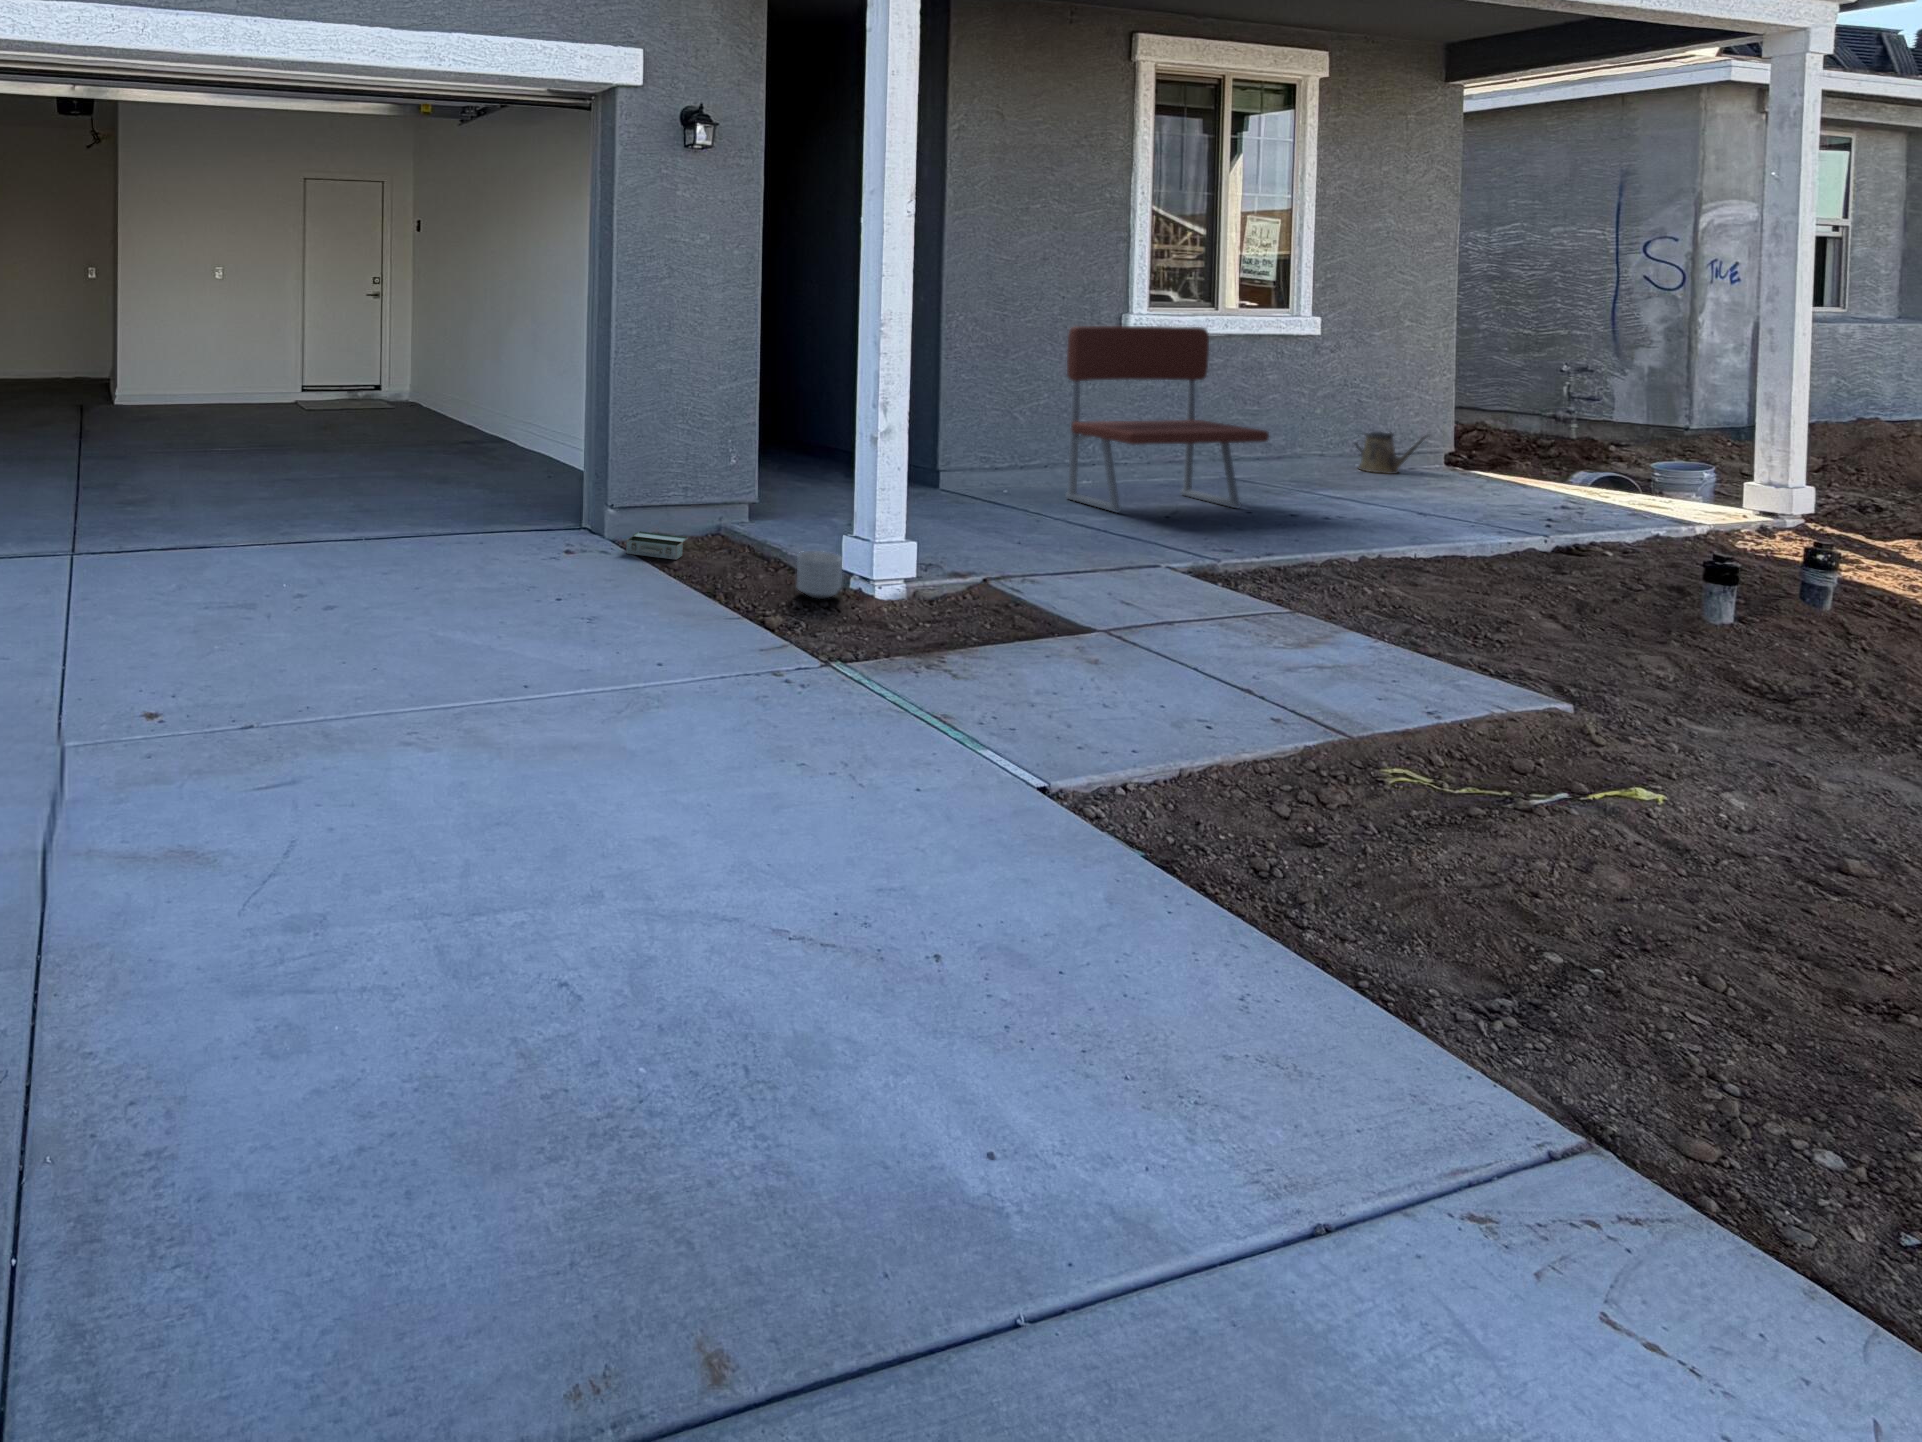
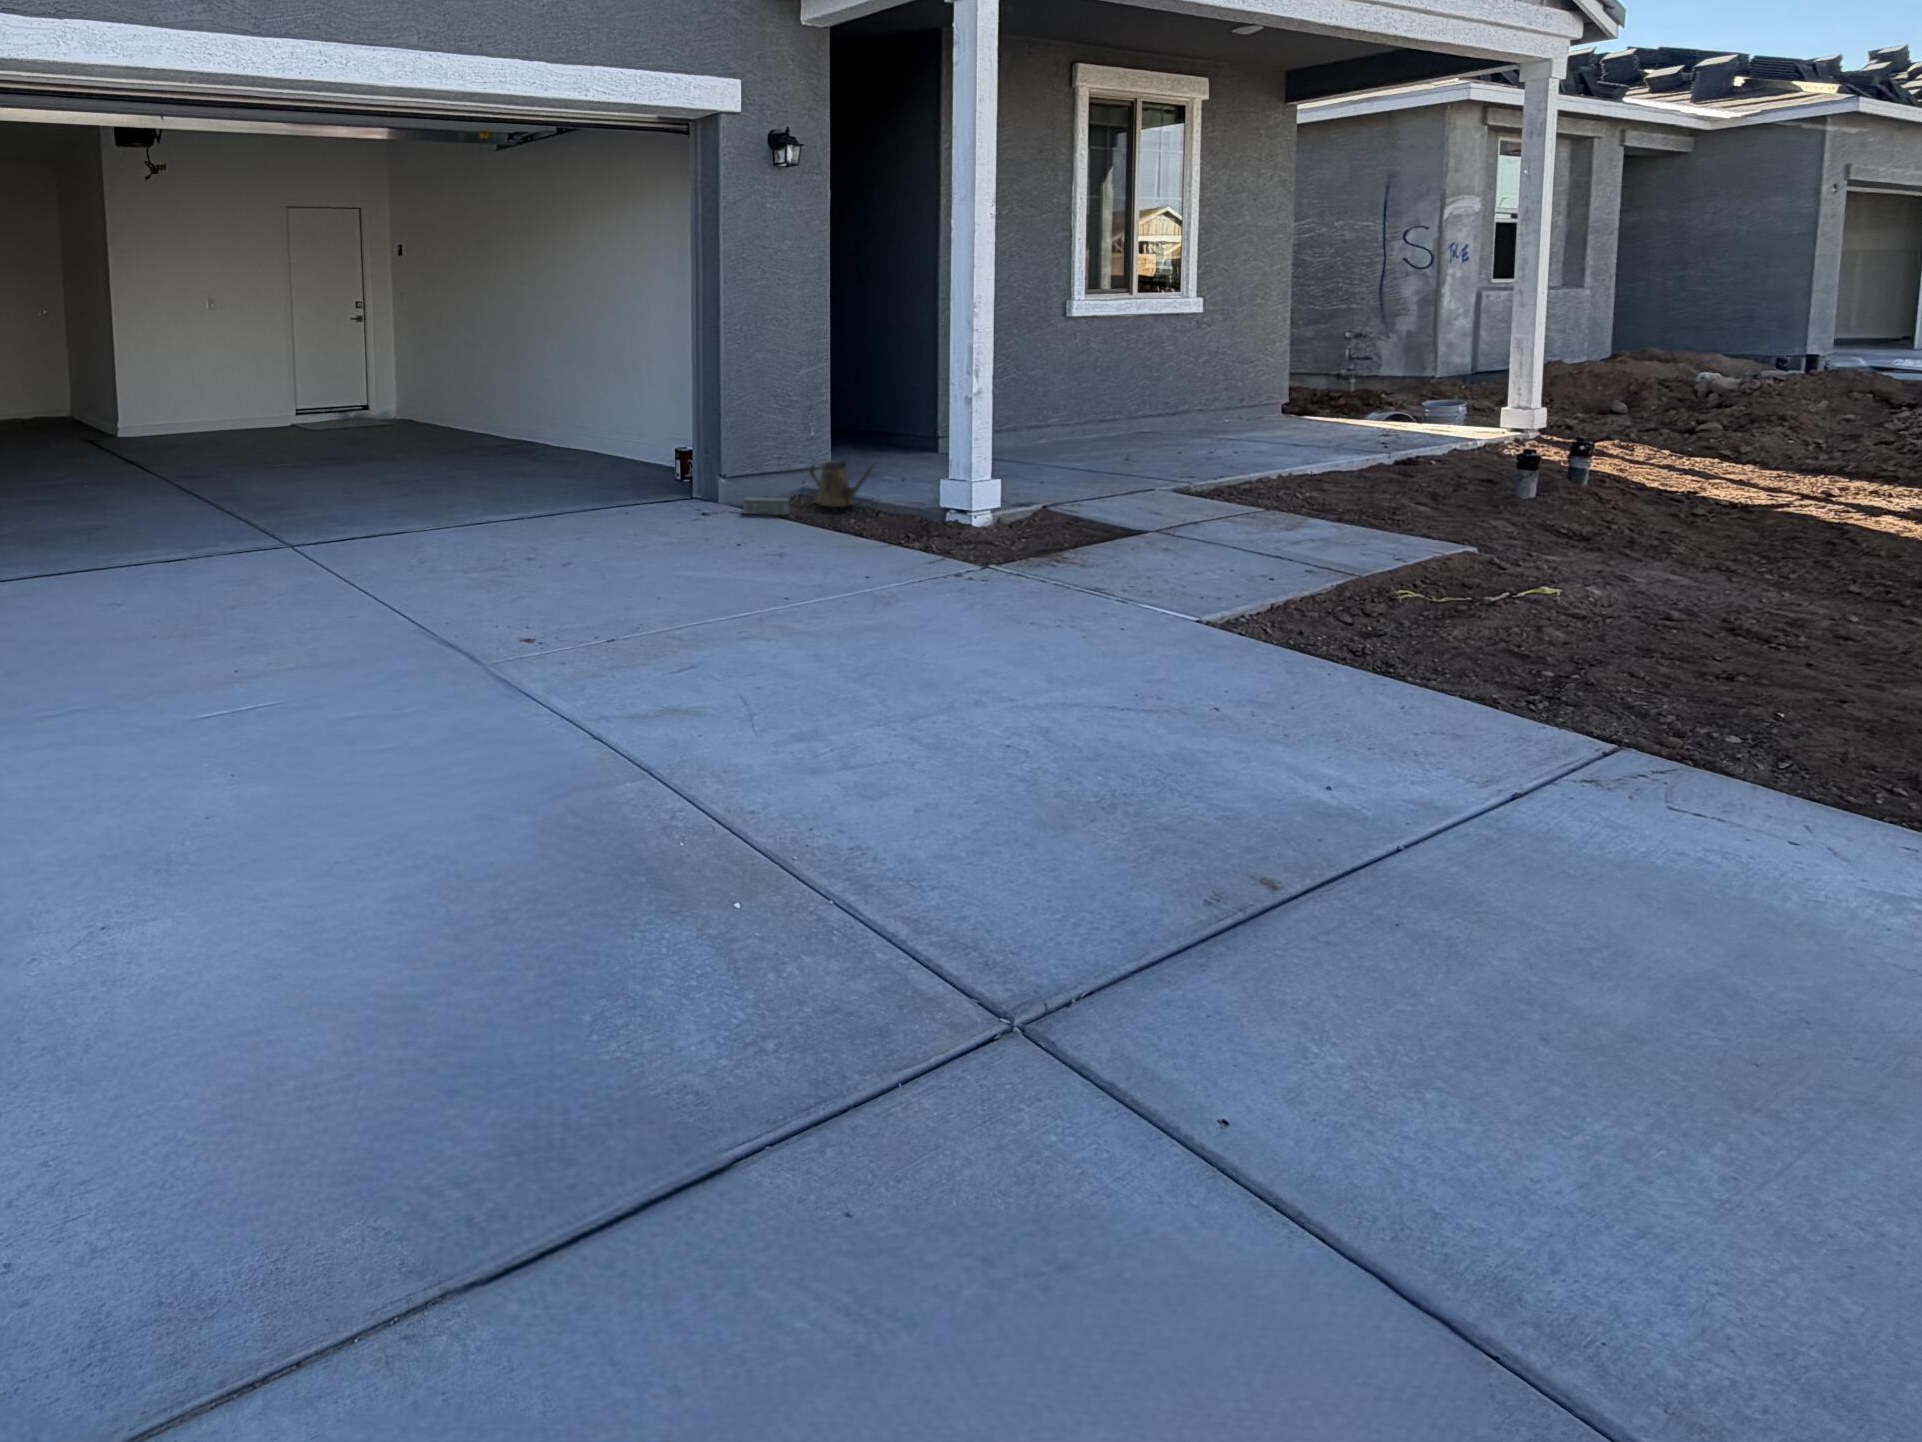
bench: present [1066,326,1269,512] -> none [1032,309,1186,461]
watering can: present [1355,432,1429,474] -> present [809,461,878,507]
planter: present [797,551,842,599] -> none [905,494,941,530]

